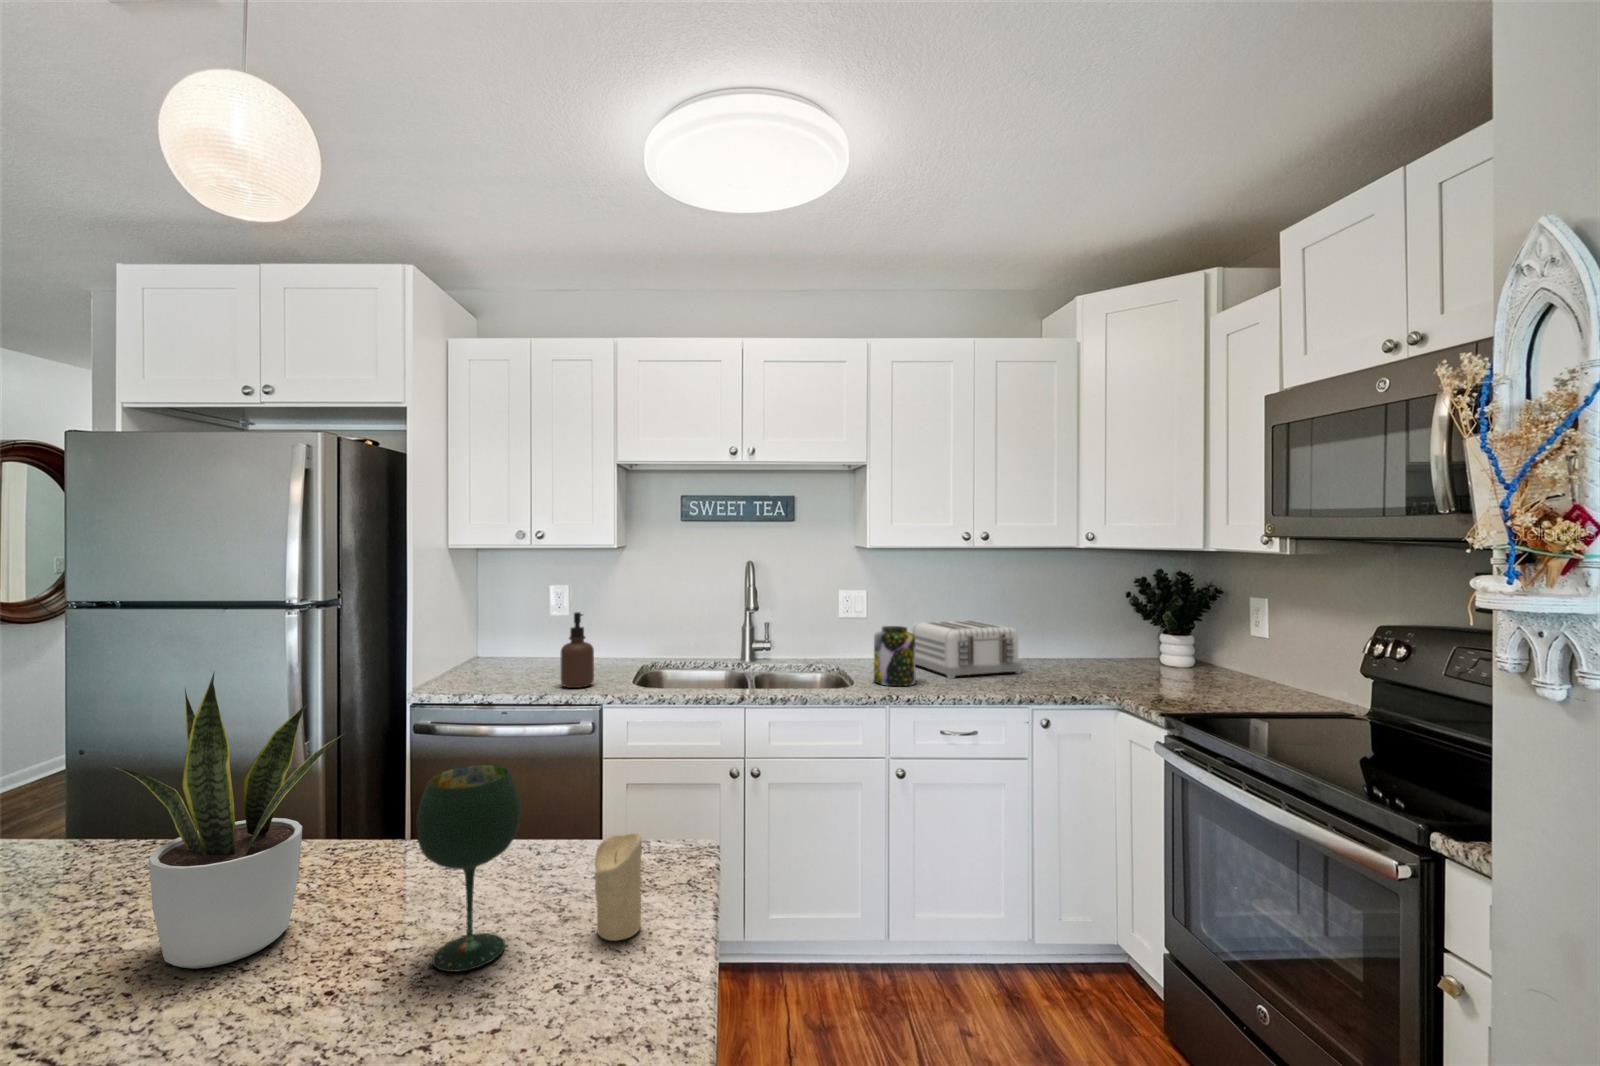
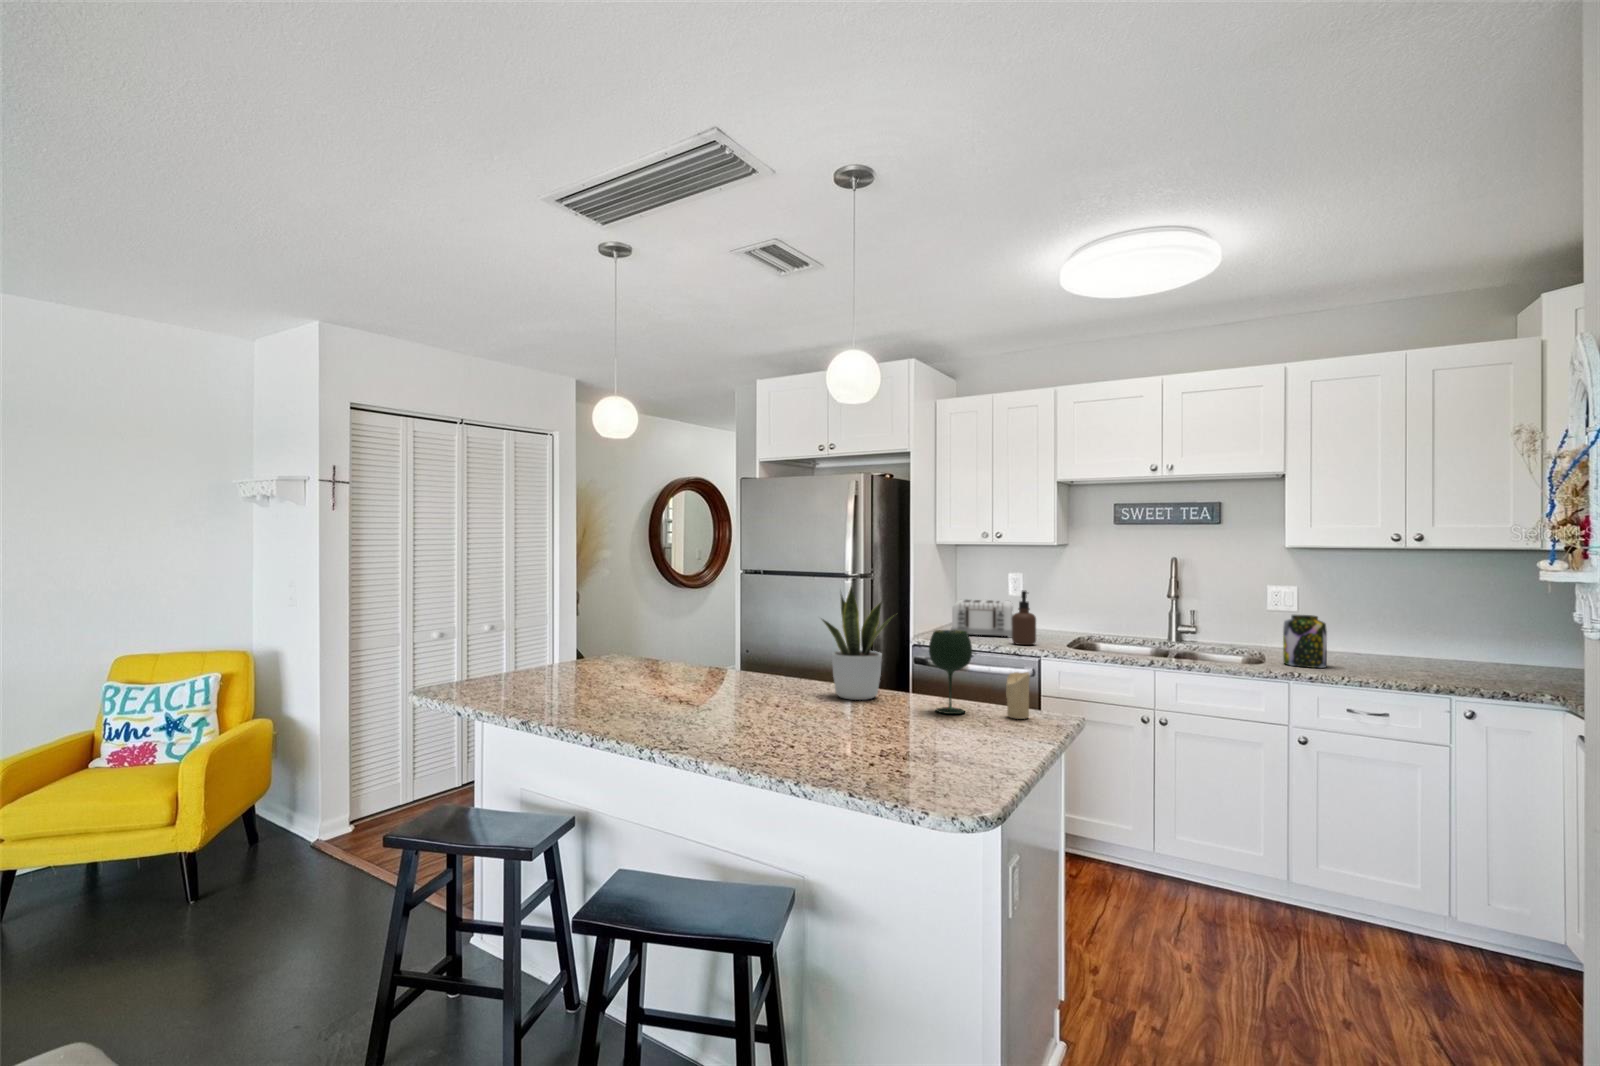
toaster: present [912,620,1021,679] -> present [951,599,1013,638]

